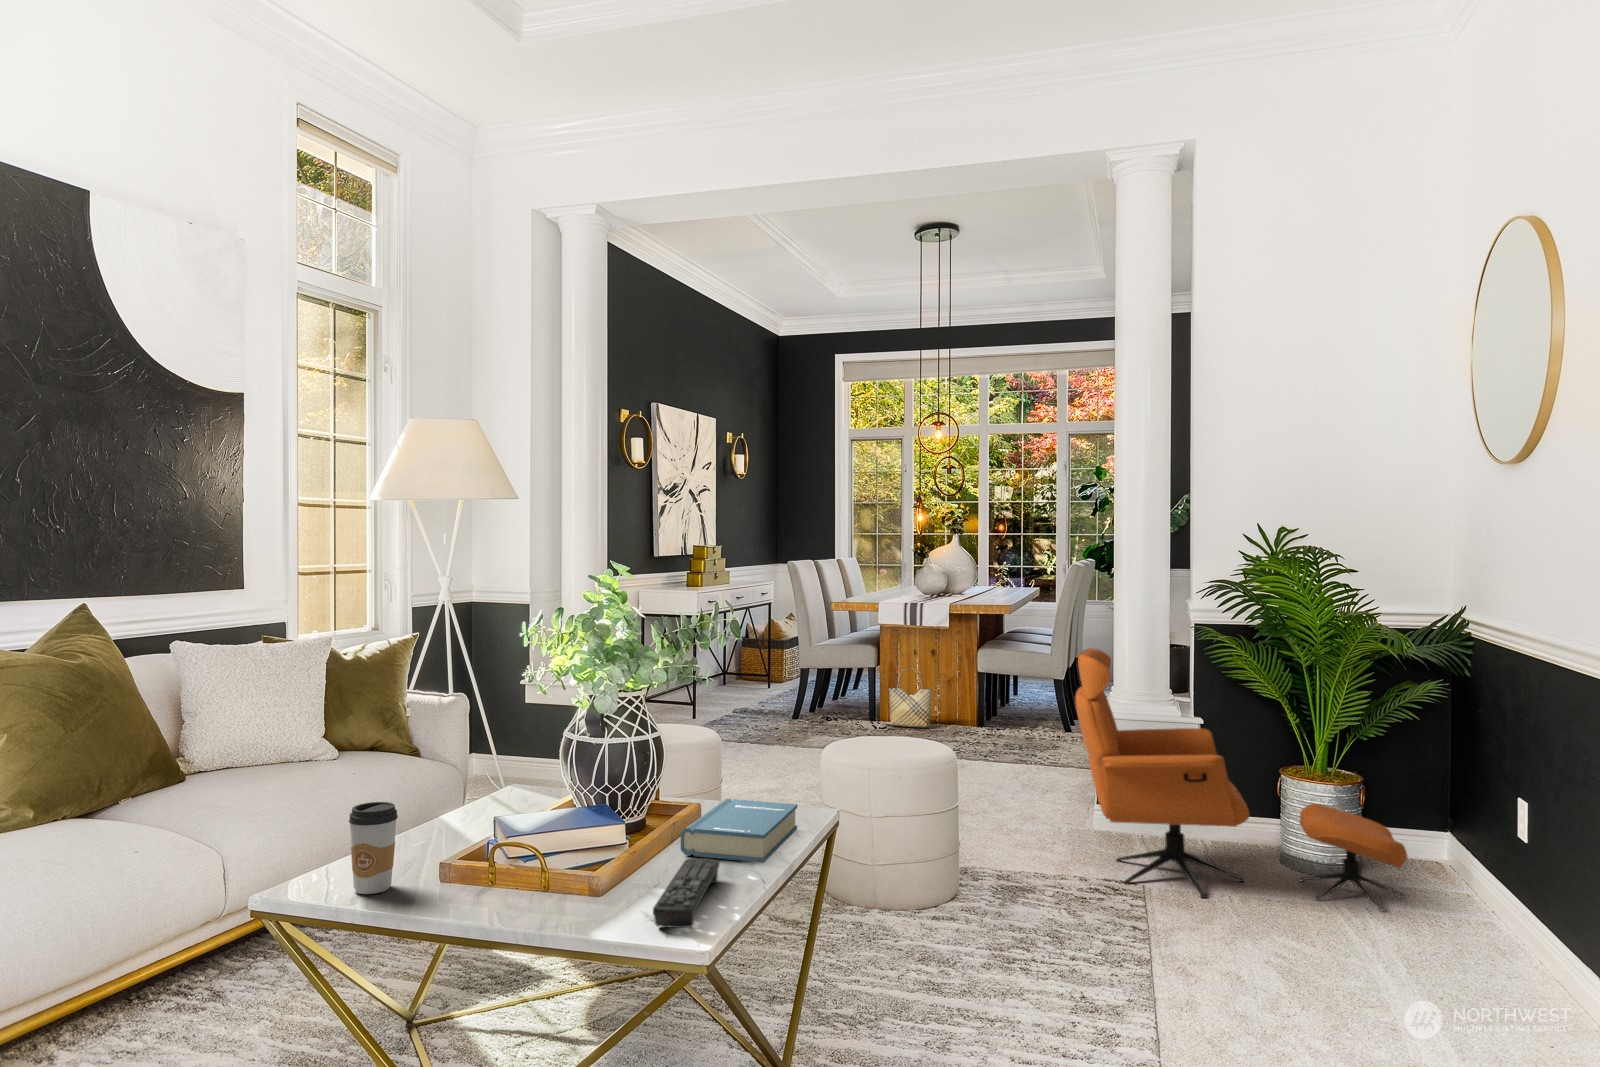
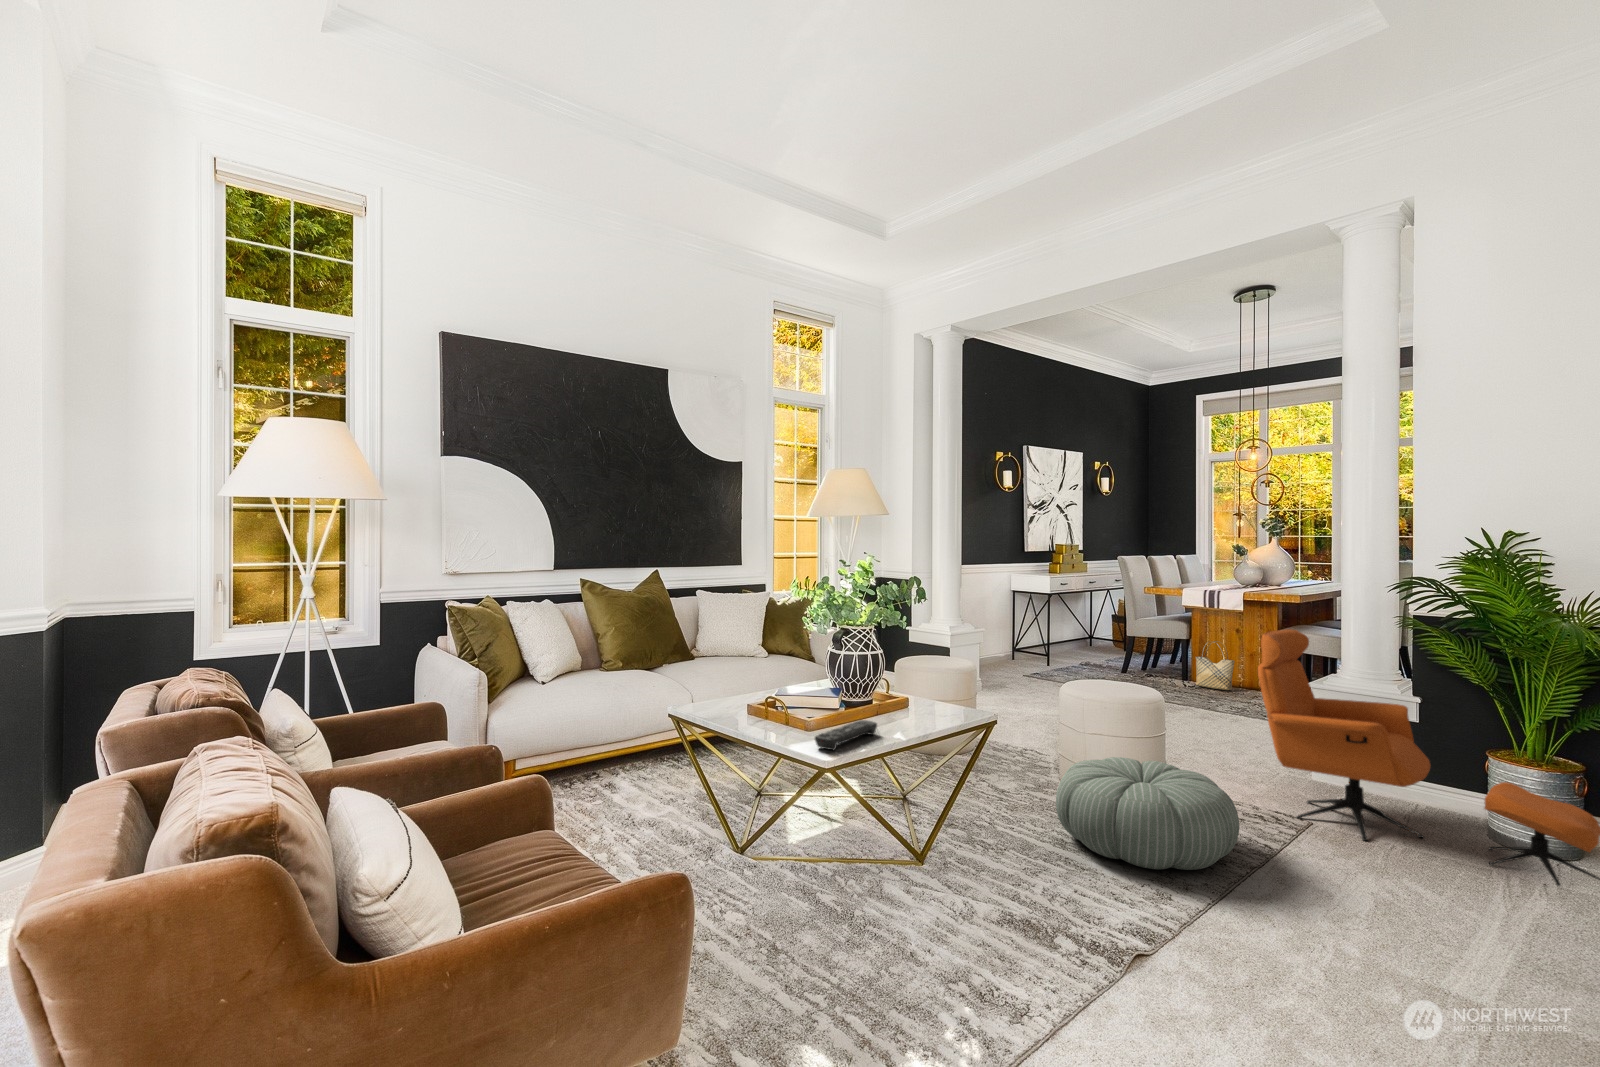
hardback book: present [681,799,797,863] -> none [872,696,956,731]
coffee cup: present [349,802,398,894] -> none [703,669,726,714]
pouf: none [898,842,1134,998] -> present [1056,757,1239,870]

